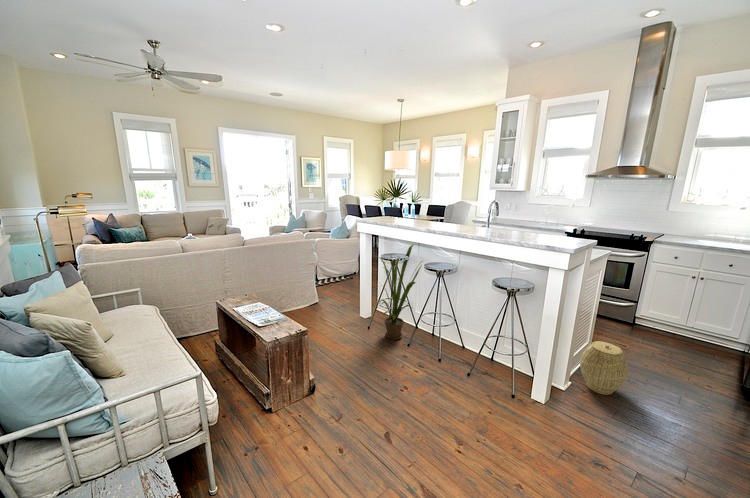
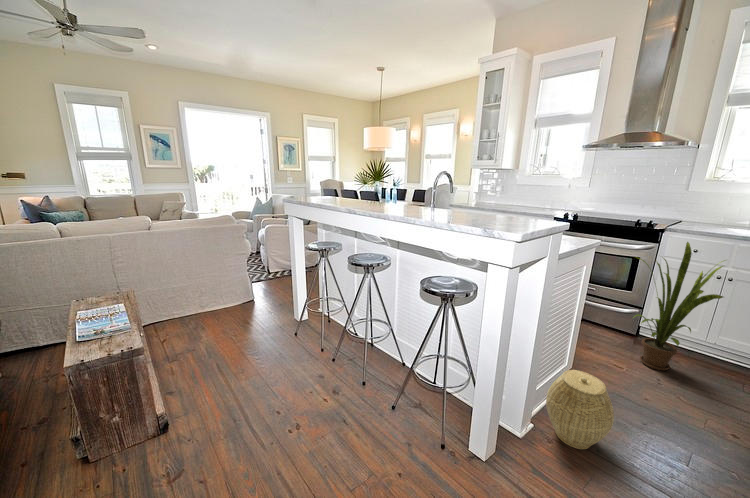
house plant: present [380,245,421,340] -> present [634,242,725,370]

